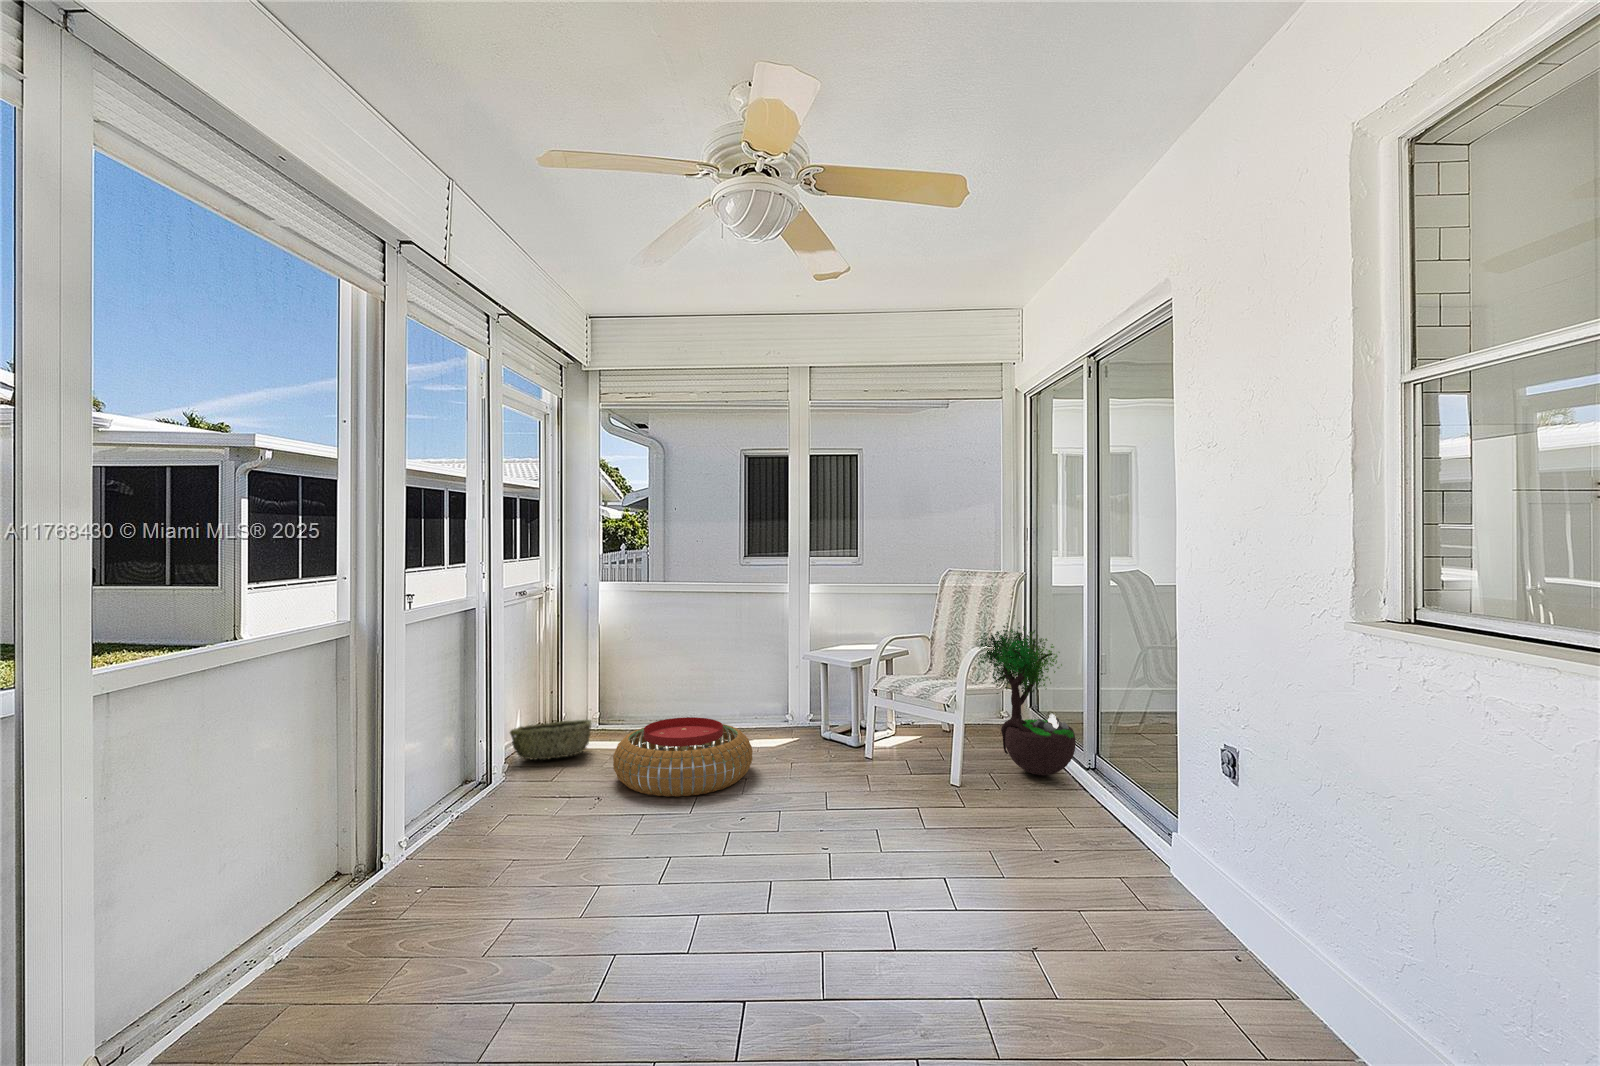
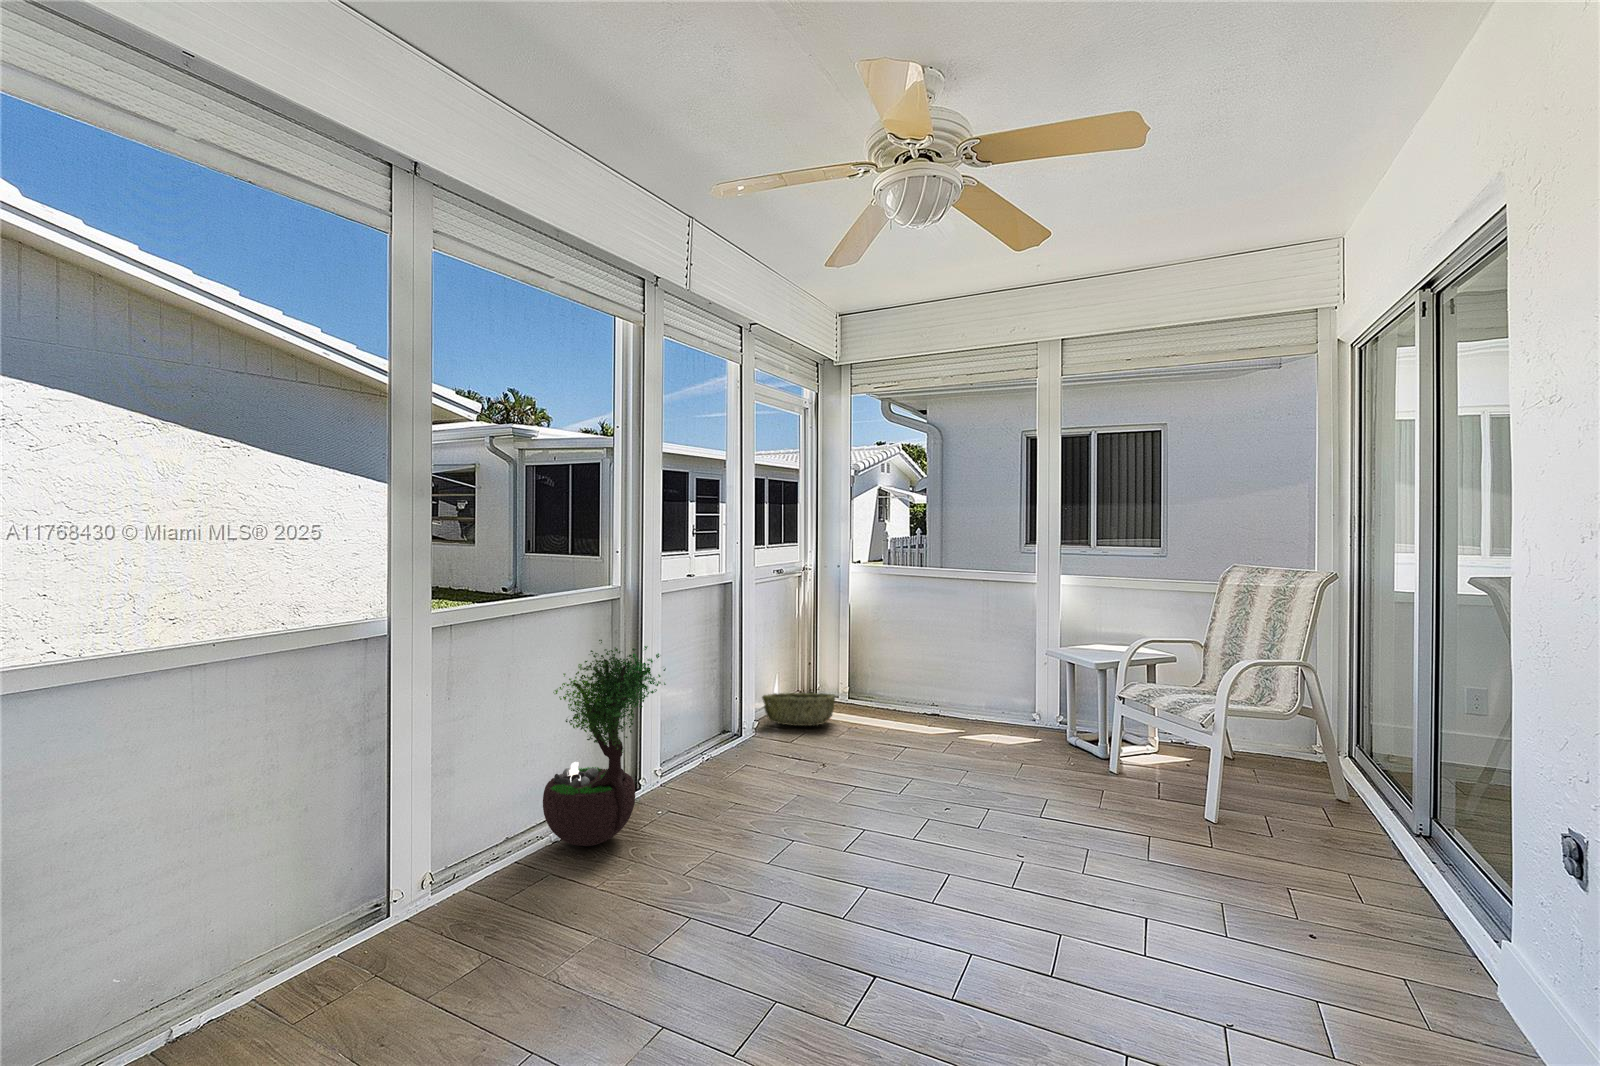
potted tree: present [976,615,1076,775] -> present [543,640,666,846]
pouf: present [613,717,753,797] -> none [841,701,978,779]

